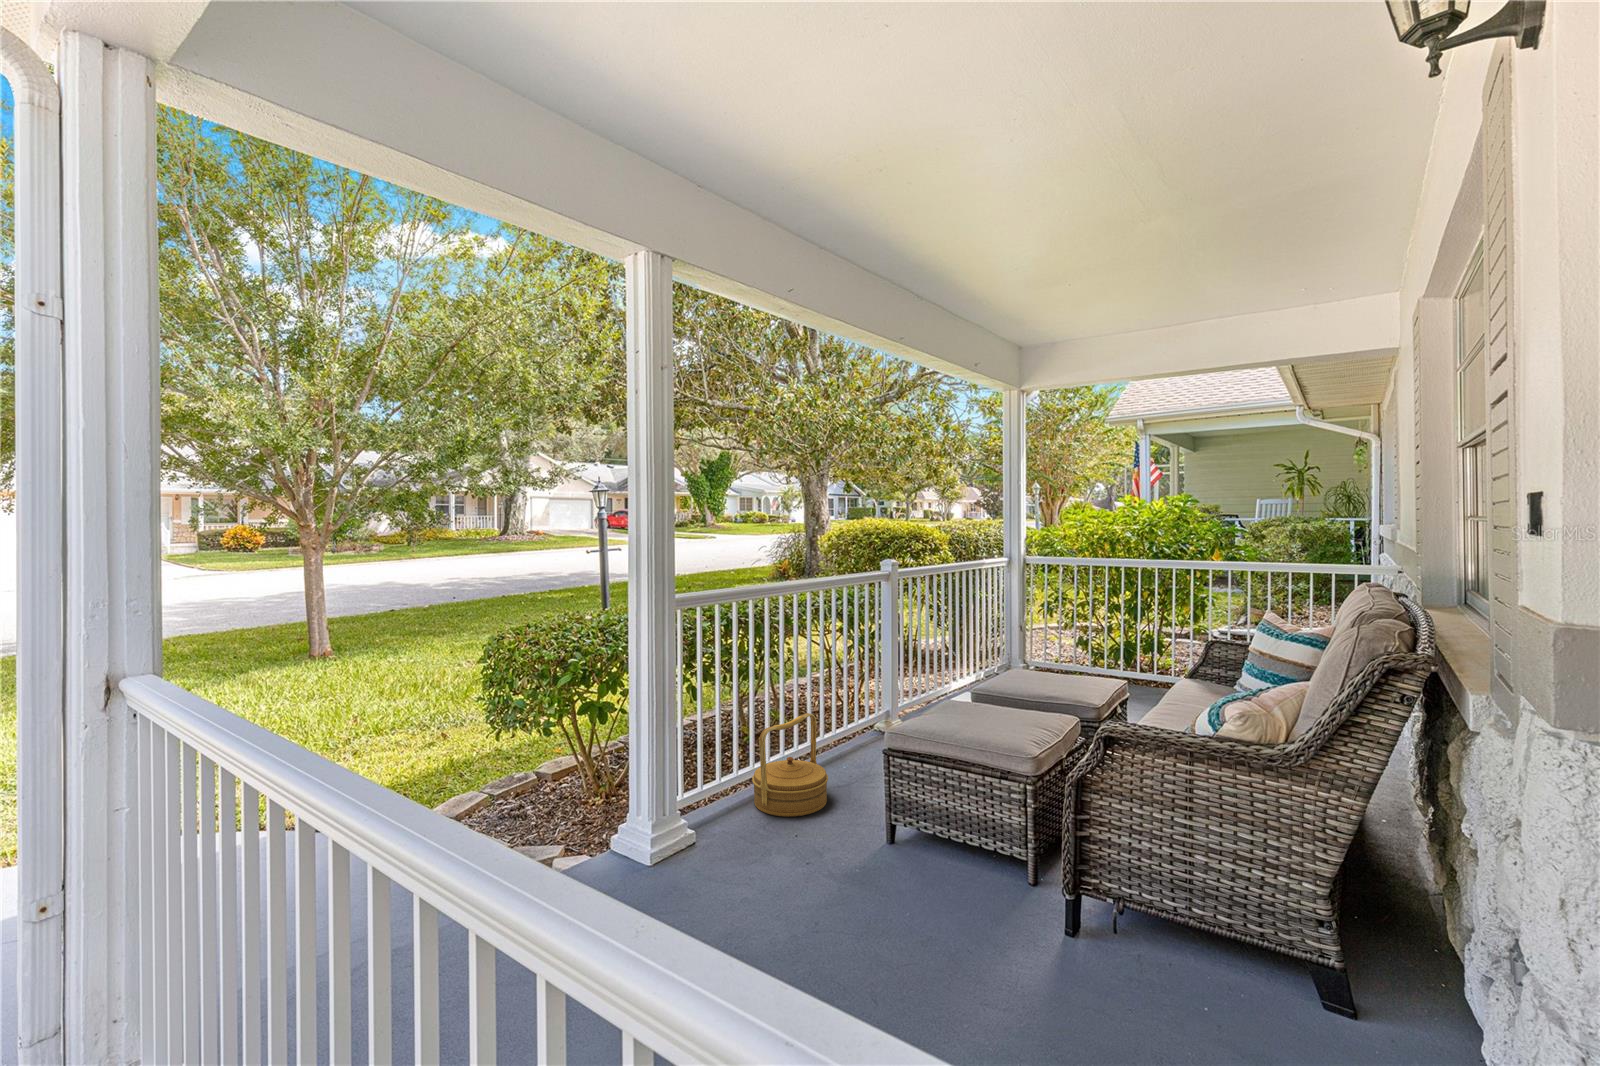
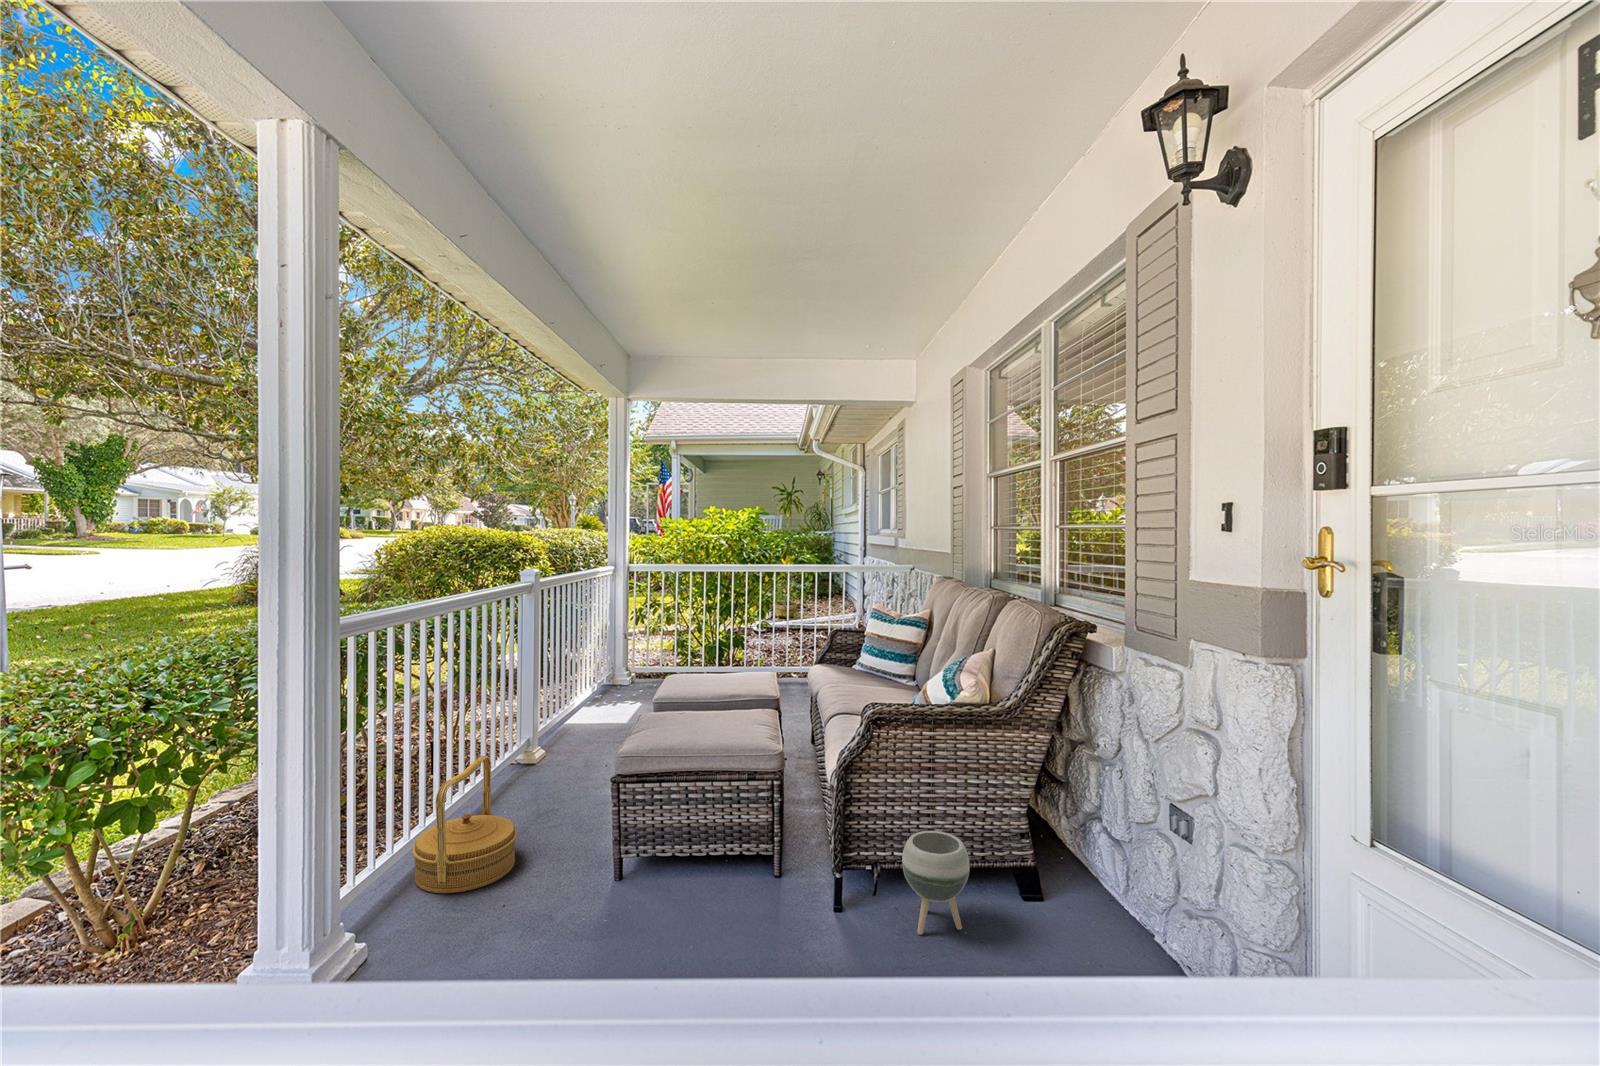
planter: none [1131,876,1218,1003] -> present [902,831,969,935]

